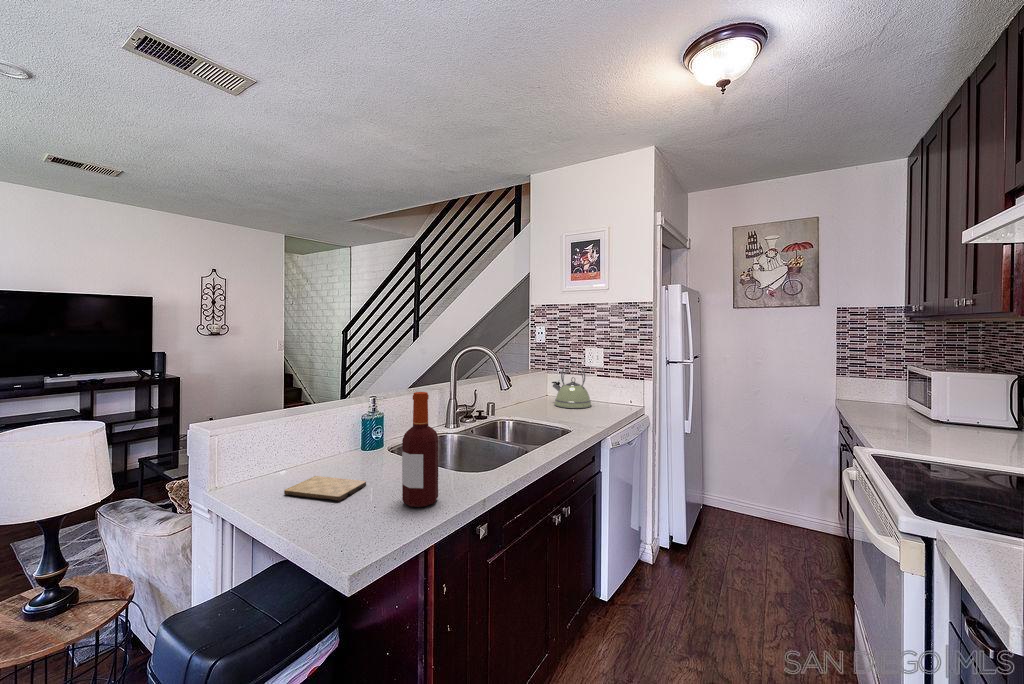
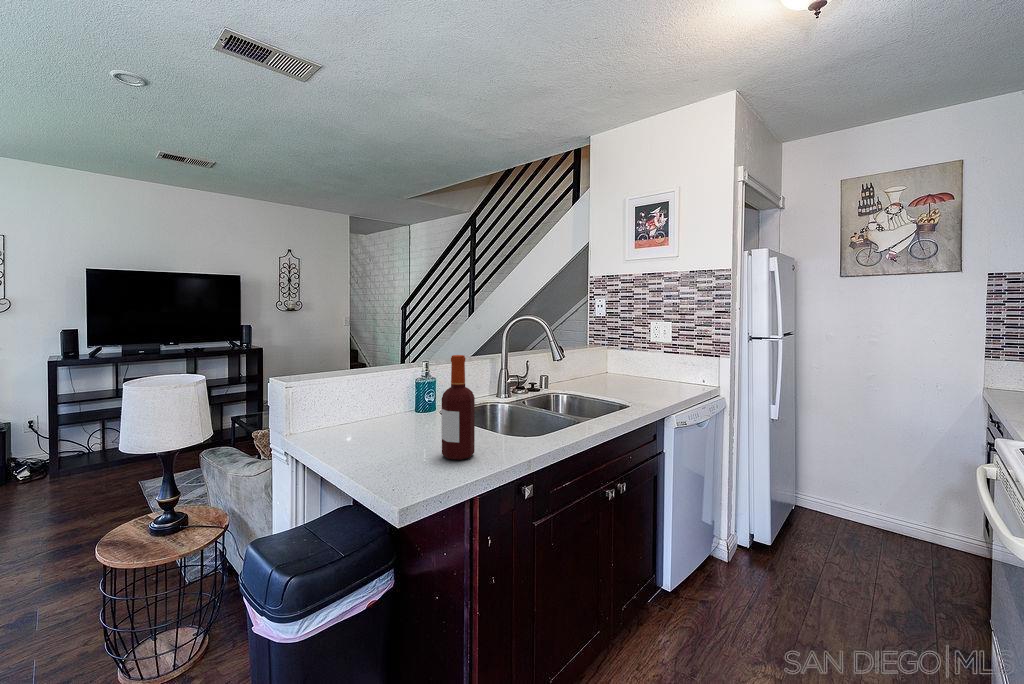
kettle: present [552,363,591,408] -> none [613,337,655,385]
cutting board: present [284,476,366,501] -> none [343,431,413,451]

